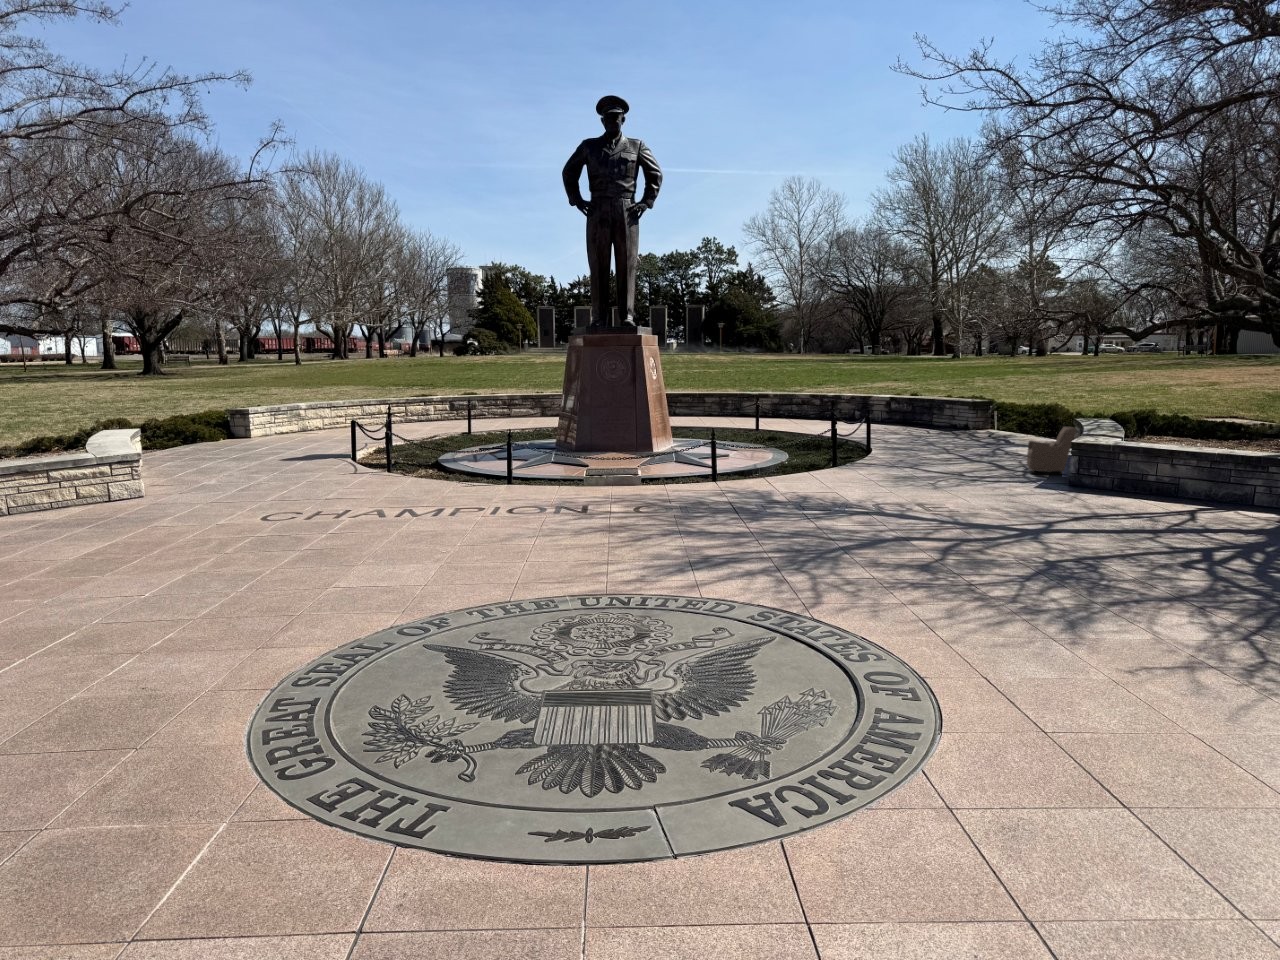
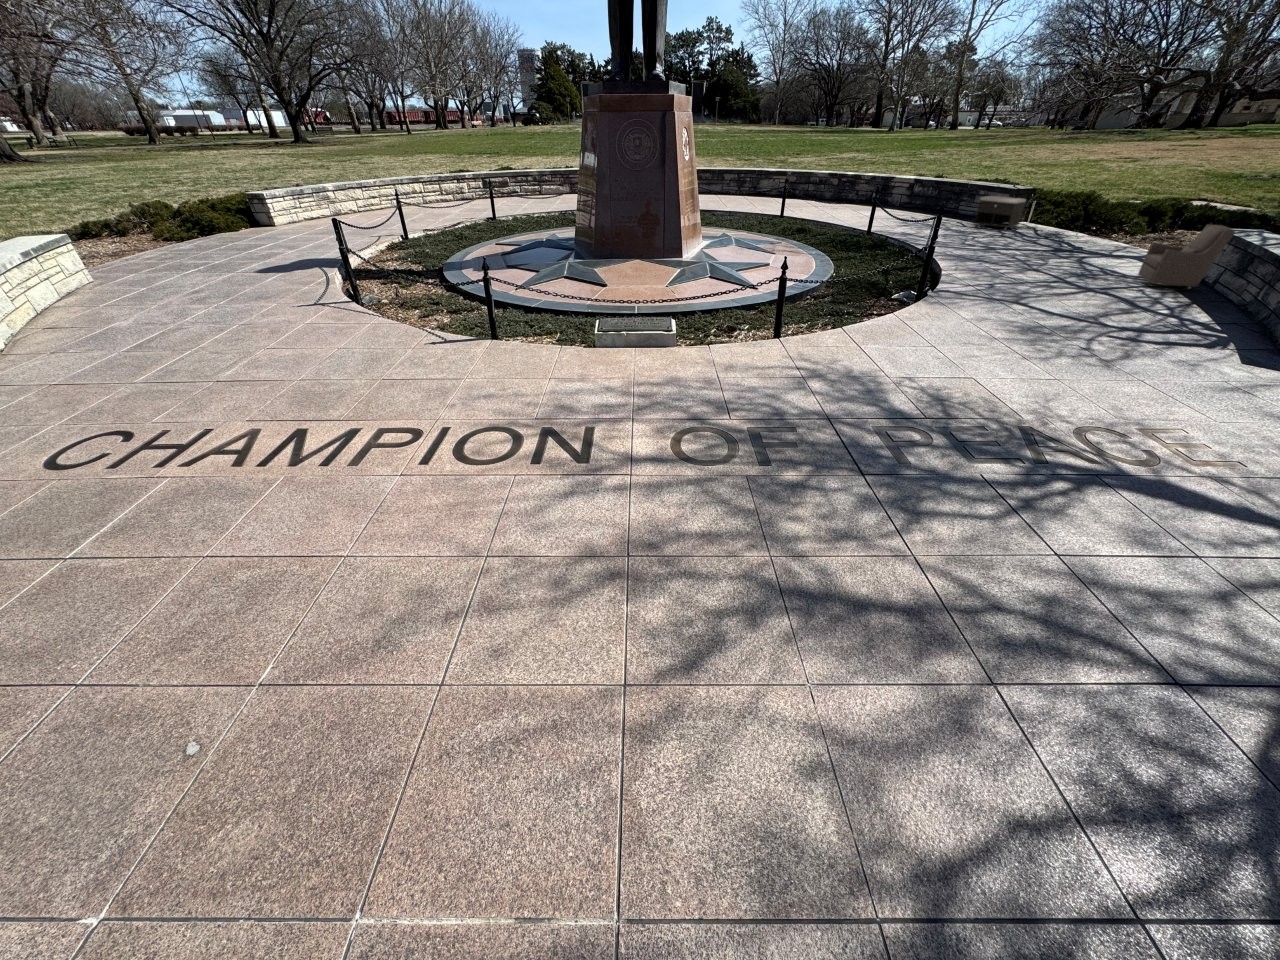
storage bench: none [925,415,964,442] -> present [975,196,1026,229]

